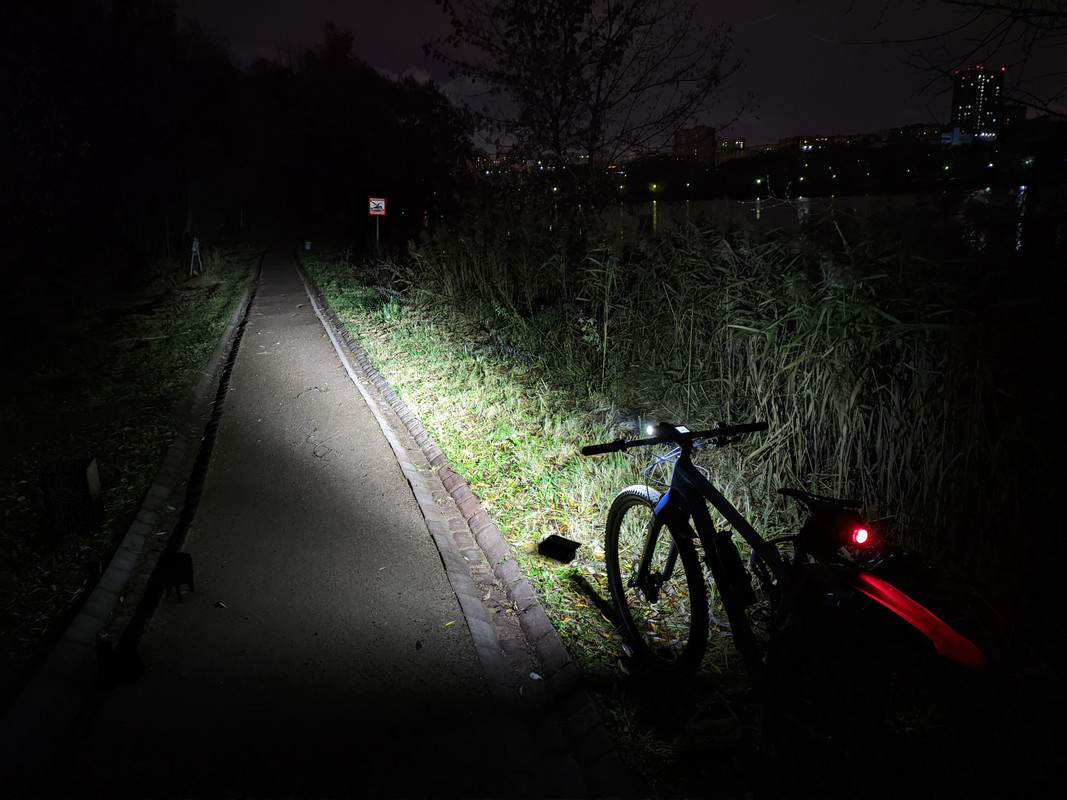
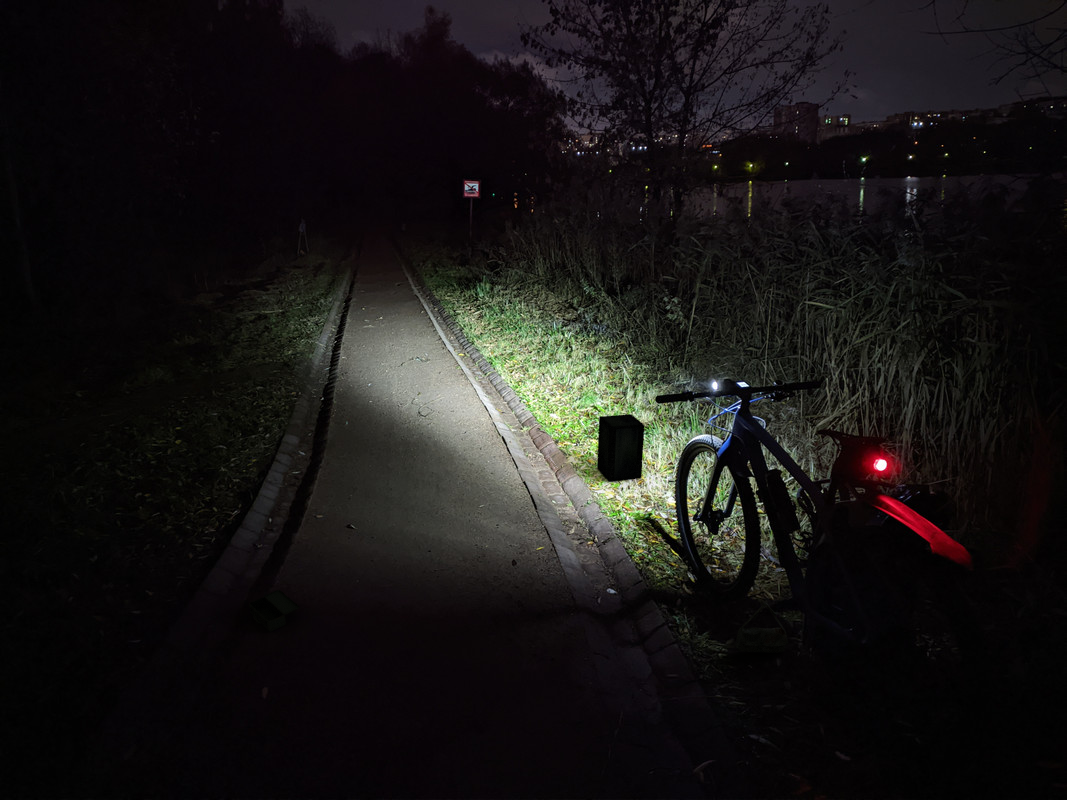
storage box: present [38,457,105,536] -> present [597,414,645,482]
toolbox: present [538,534,582,564] -> present [249,590,300,632]
planter: present [157,552,194,603] -> none [303,479,330,520]
boots: present [97,633,144,689] -> none [263,536,297,576]

